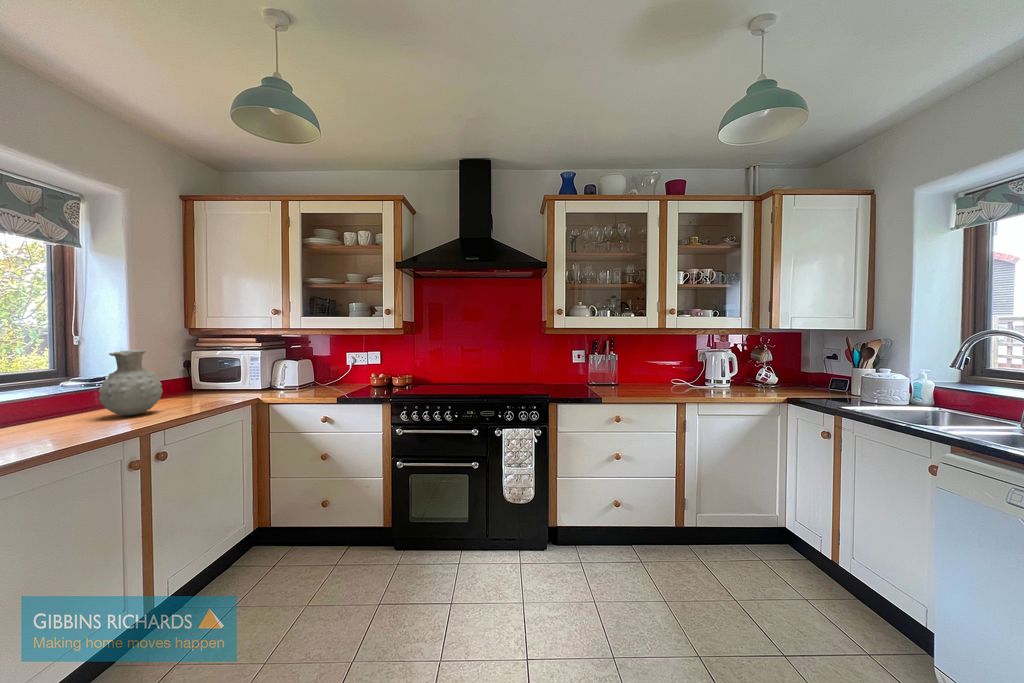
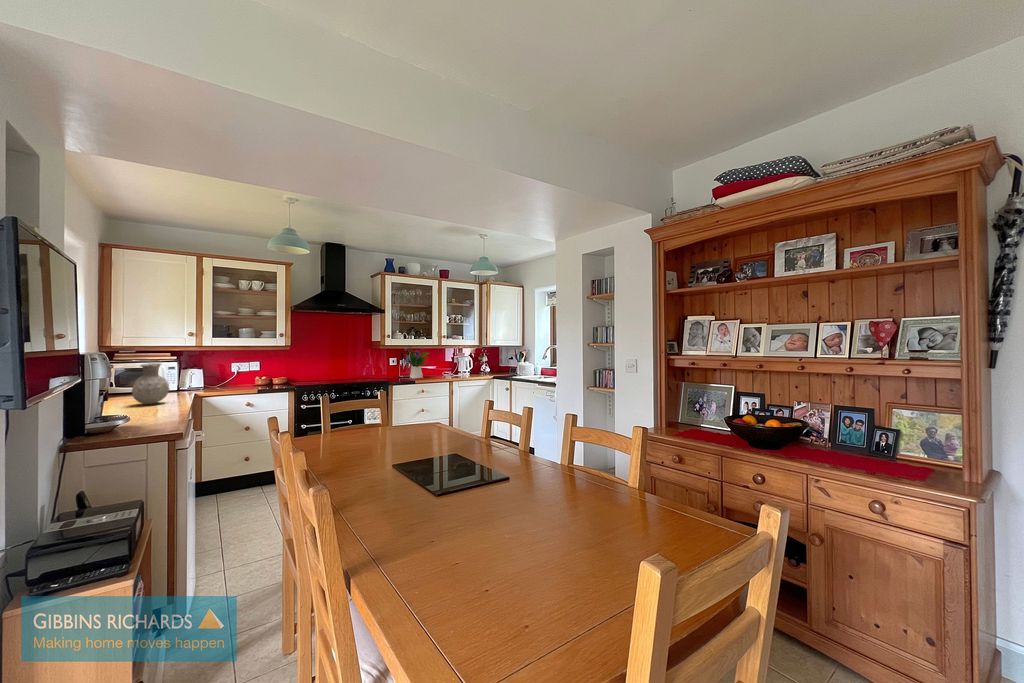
flower arrangement: none [582,327,641,390] -> present [404,346,430,378]

